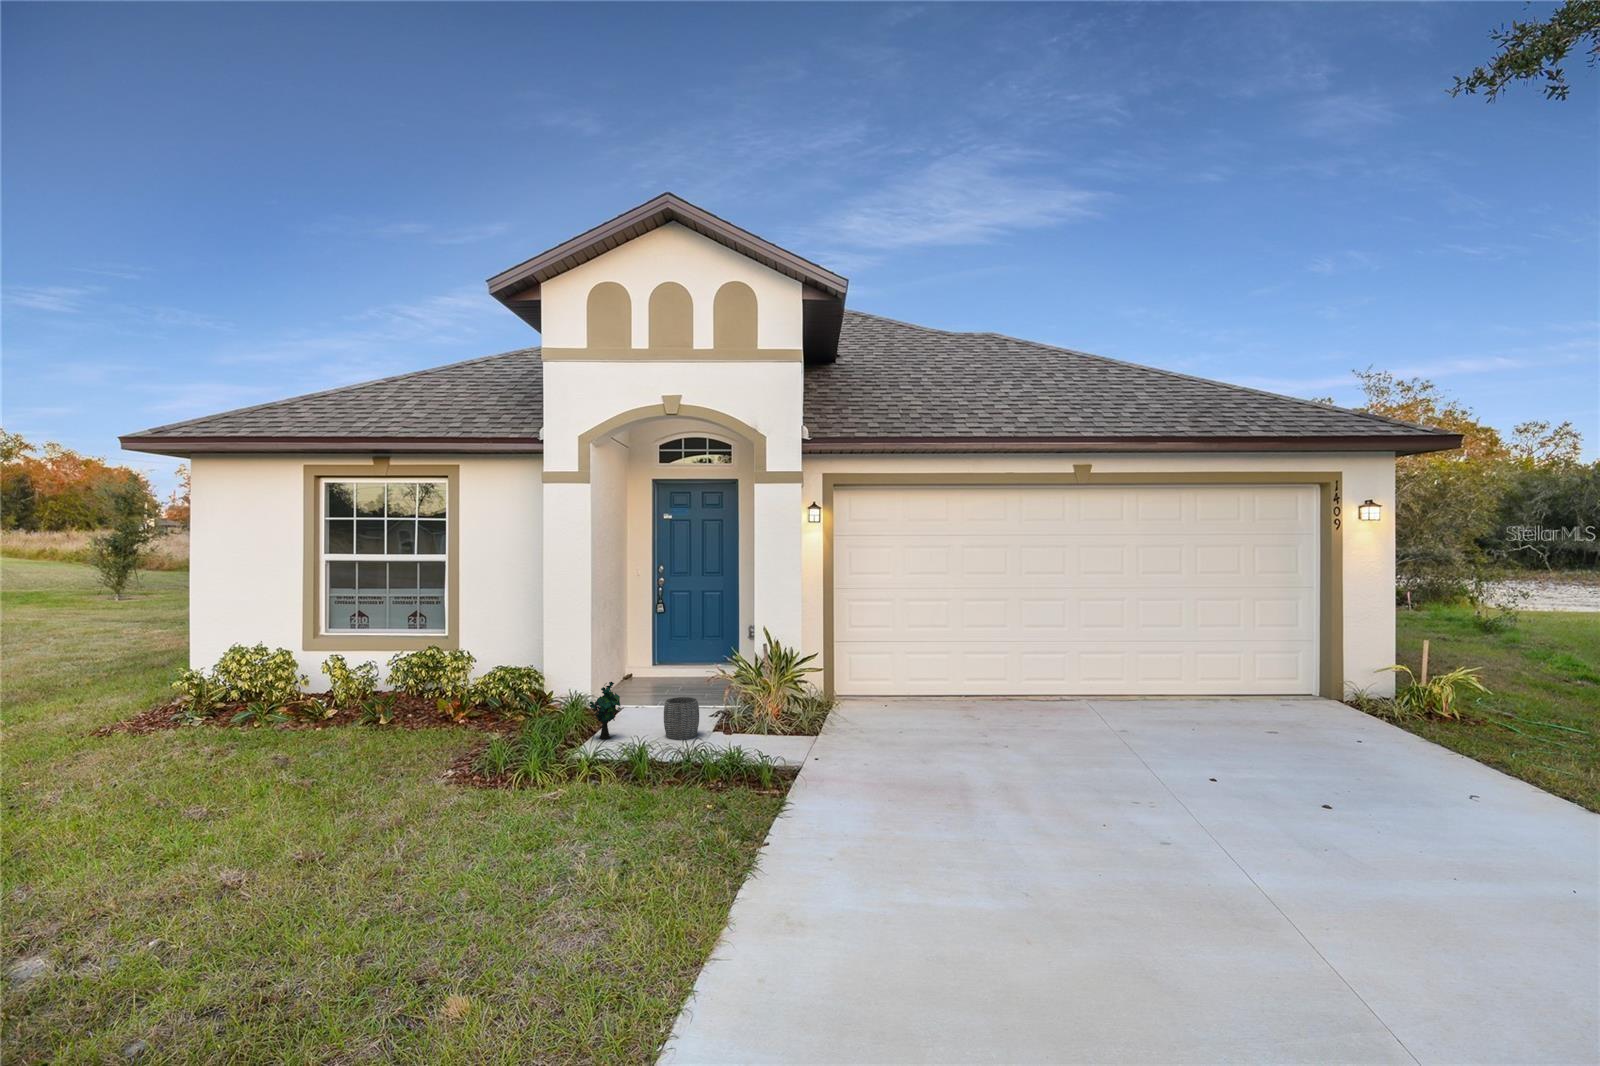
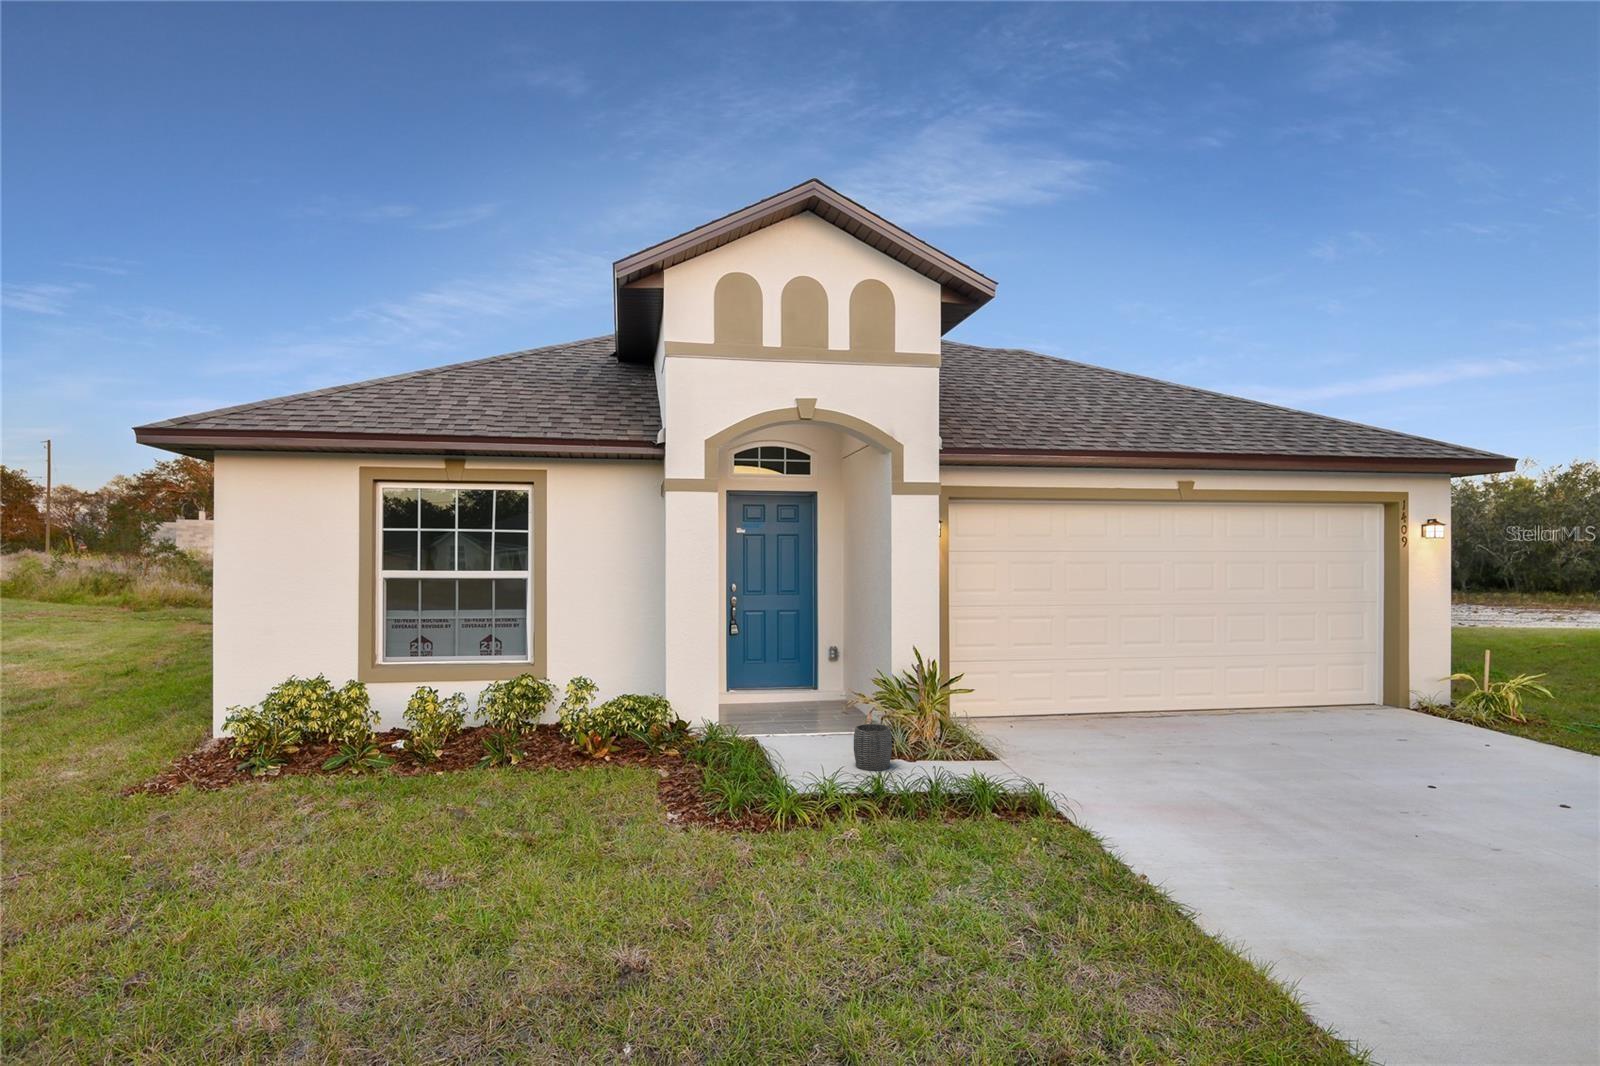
decorative plant: present [589,682,622,739] -> none [777,710,812,774]

